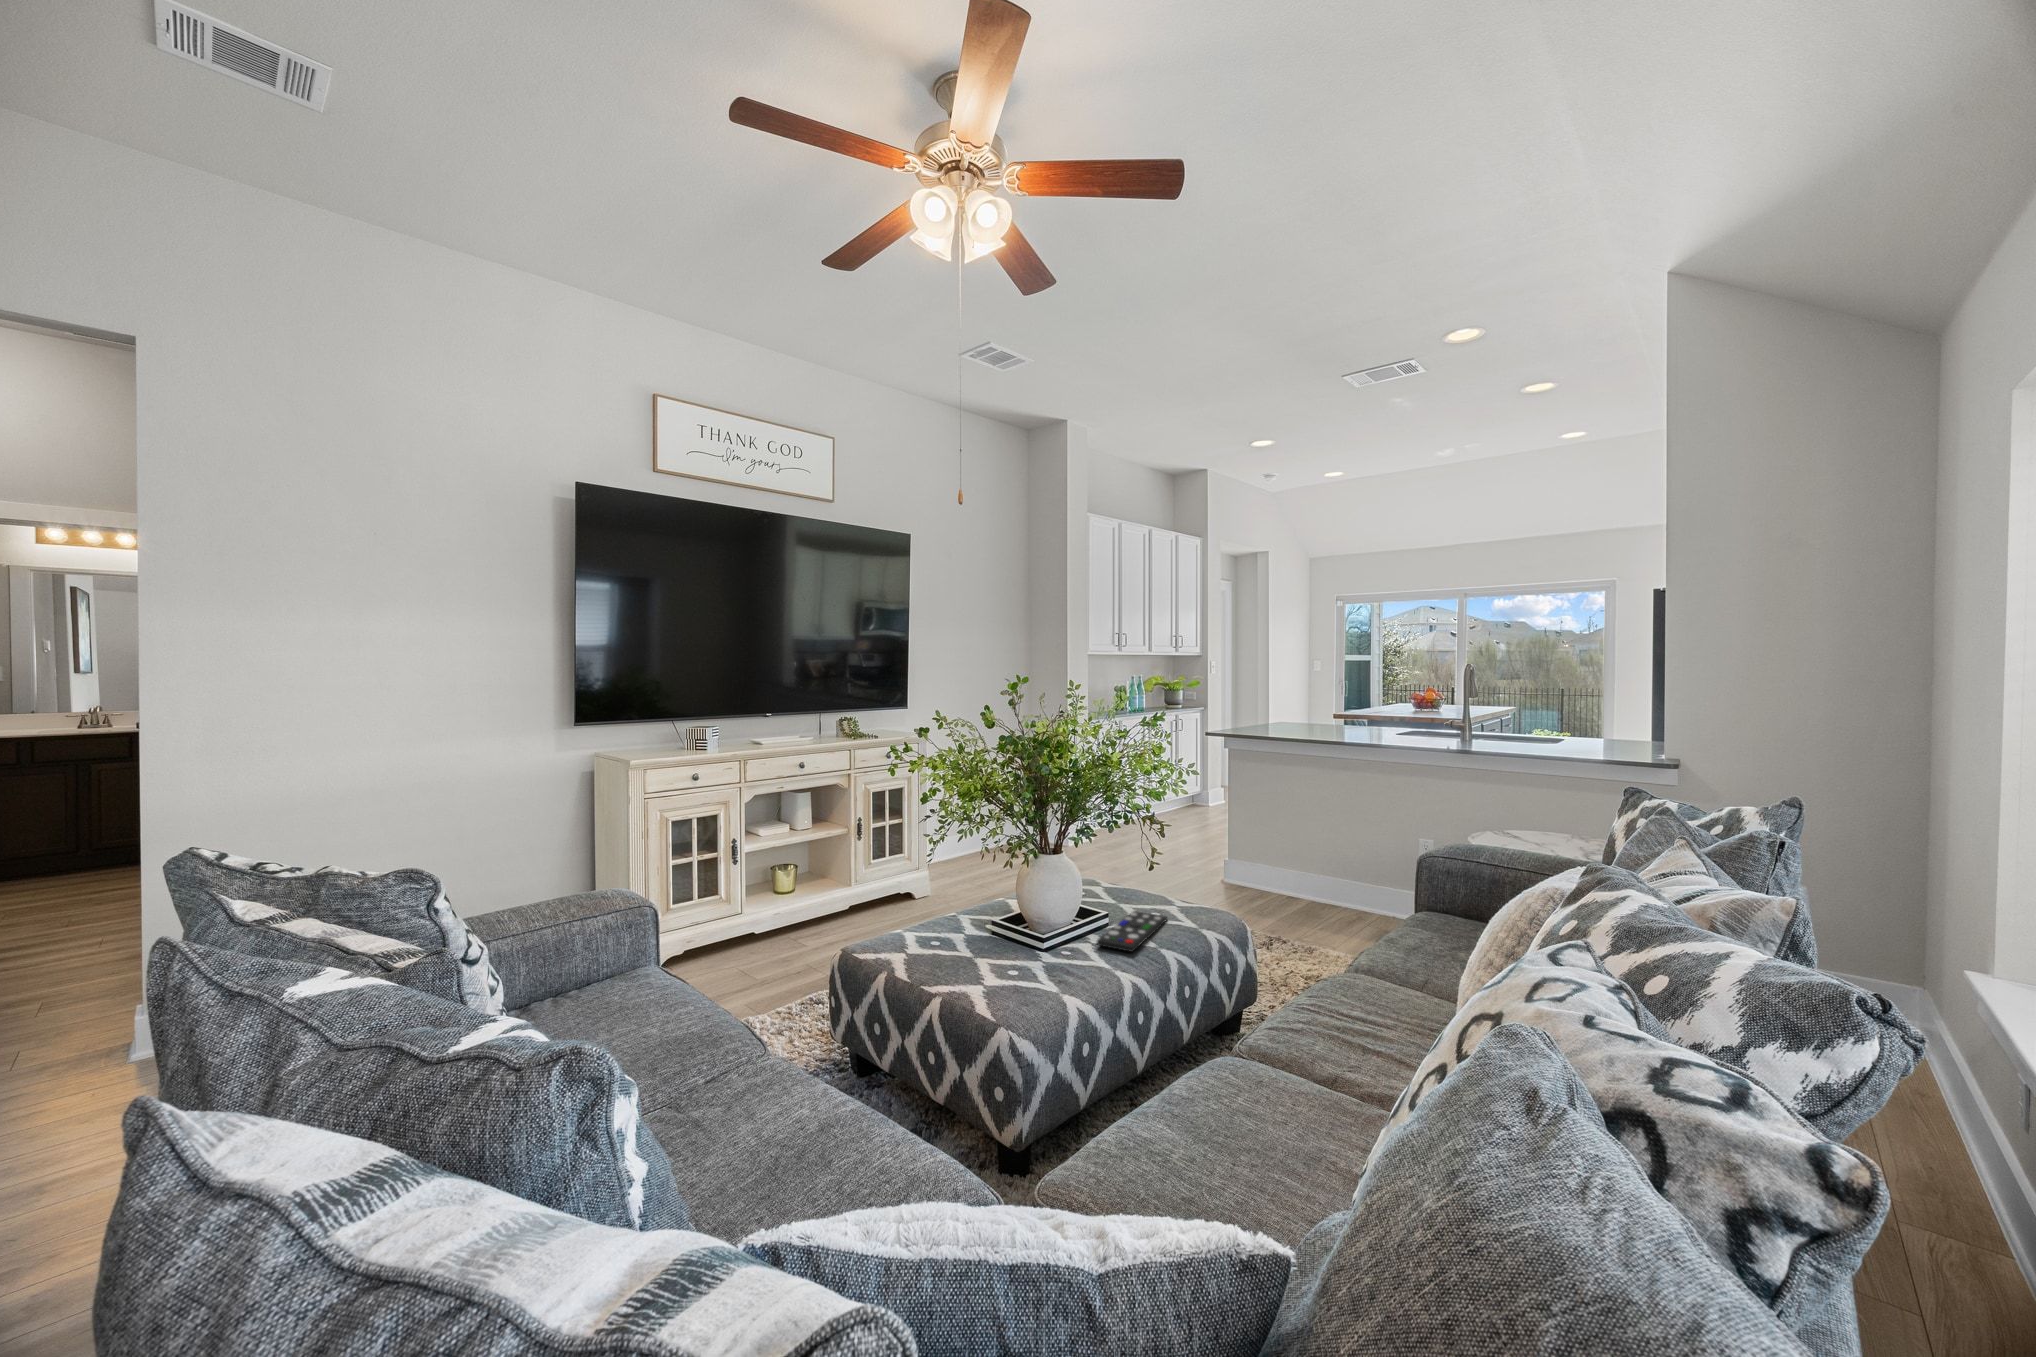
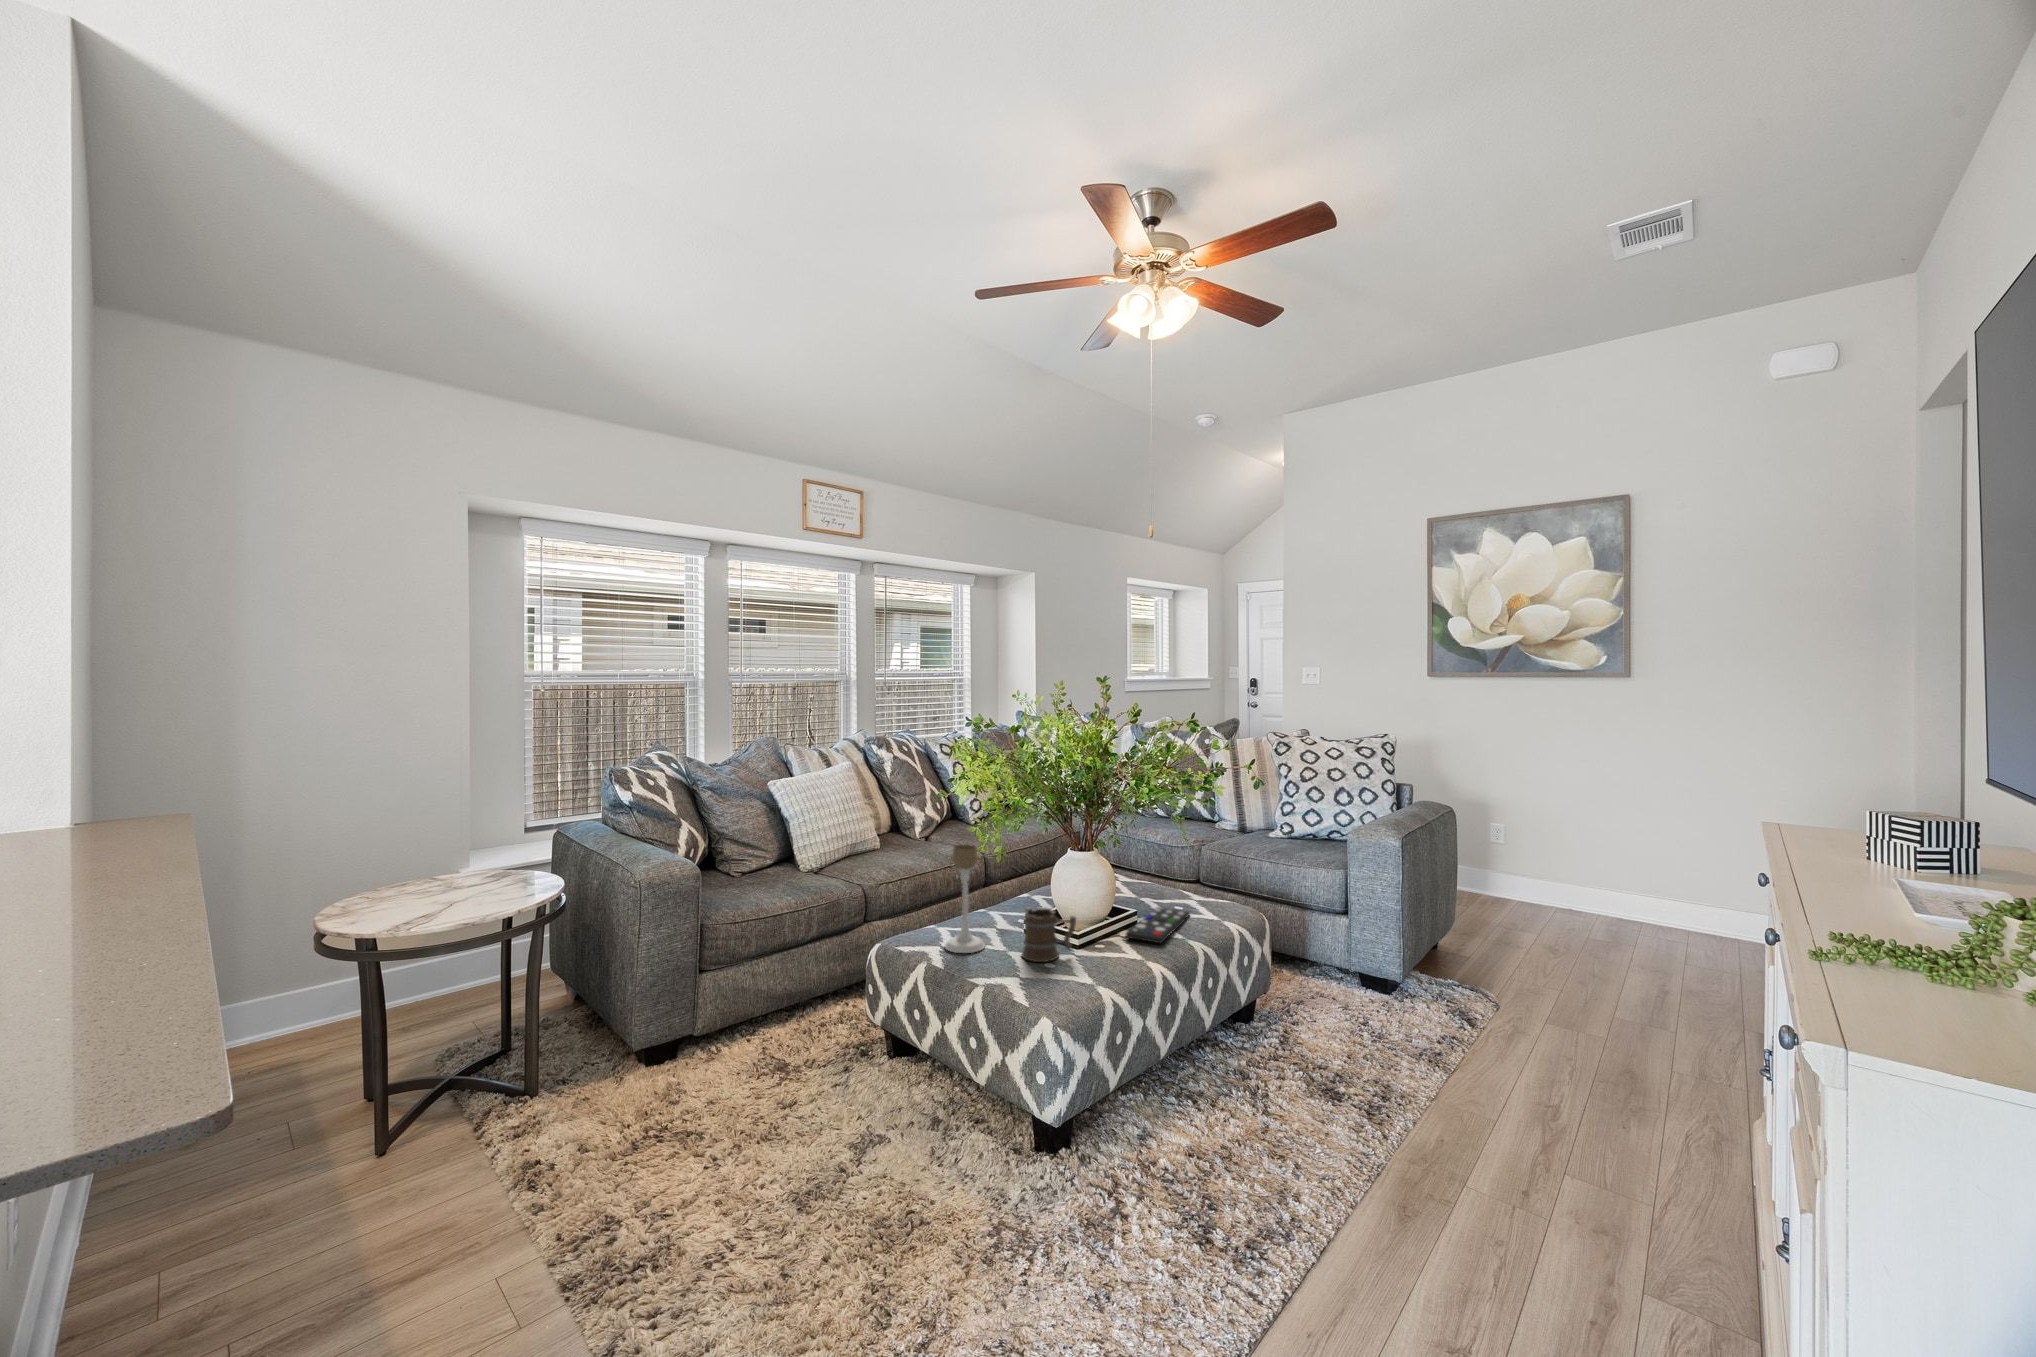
candle holder: none [907,848,950,962] -> present [945,844,985,953]
mug: none [986,914,1043,972] -> present [1022,907,1076,962]

